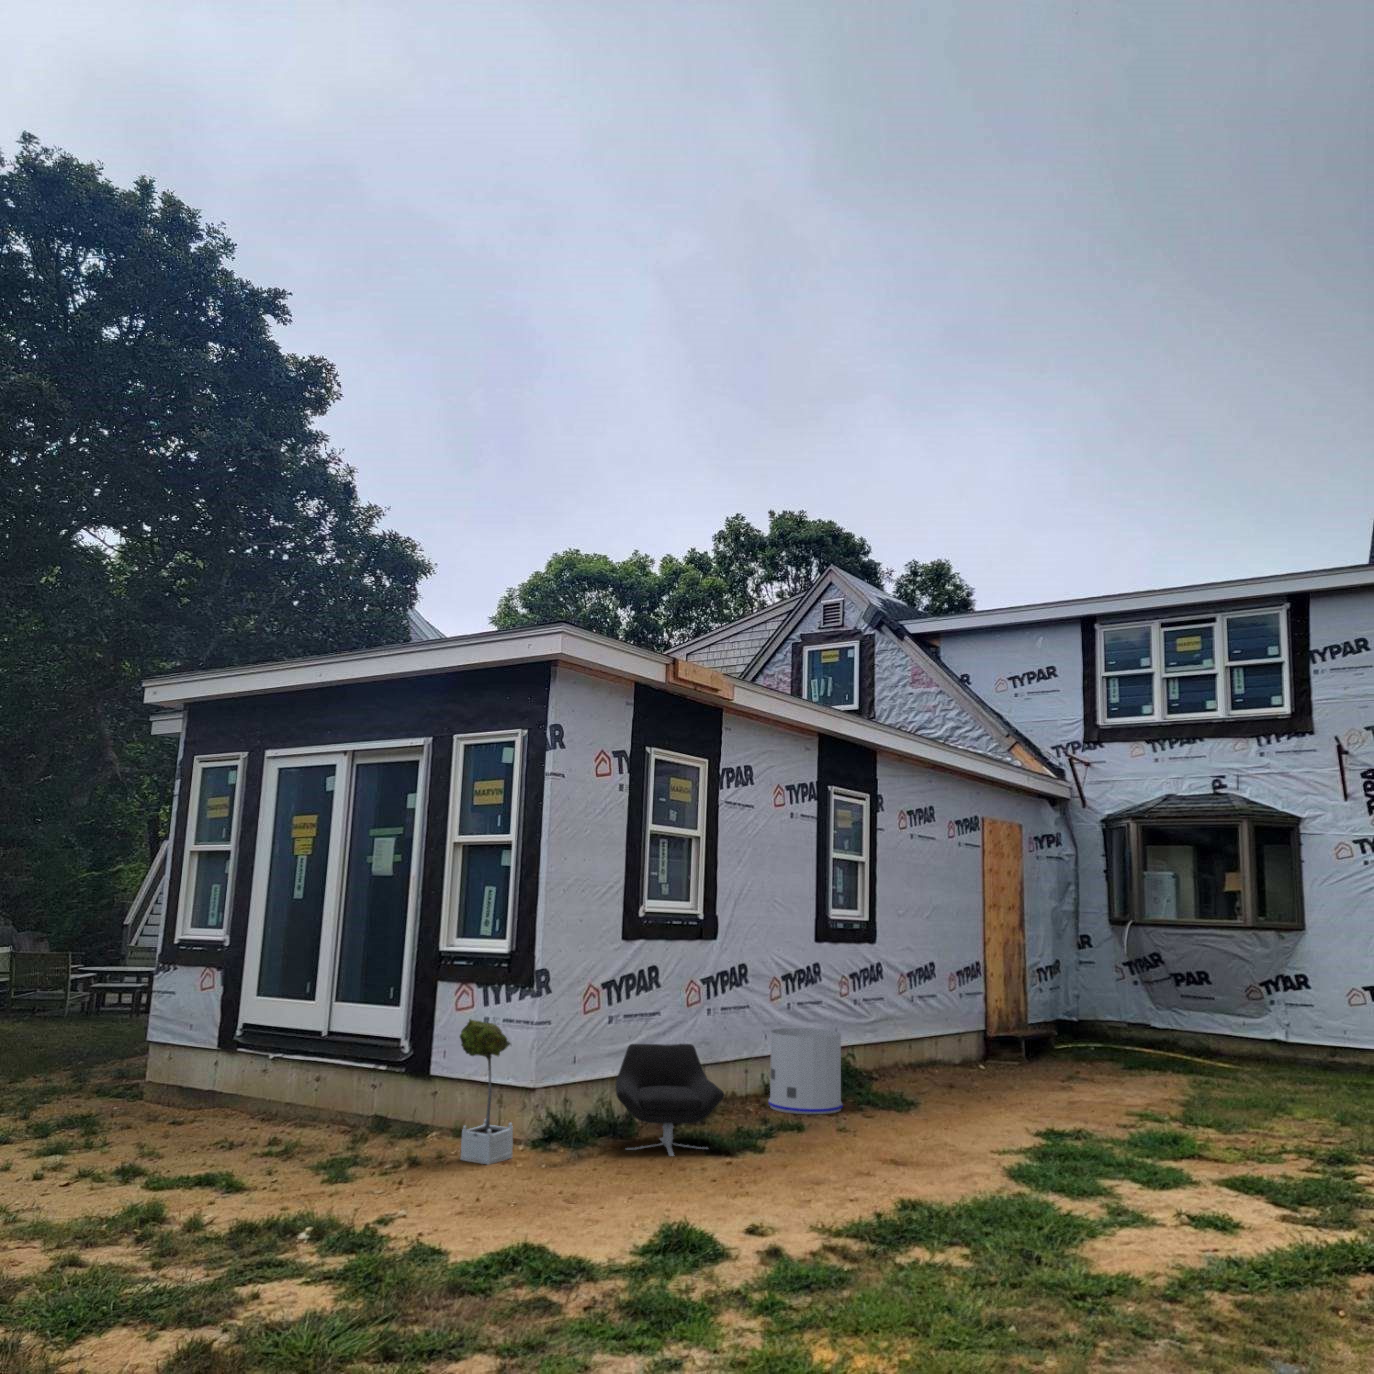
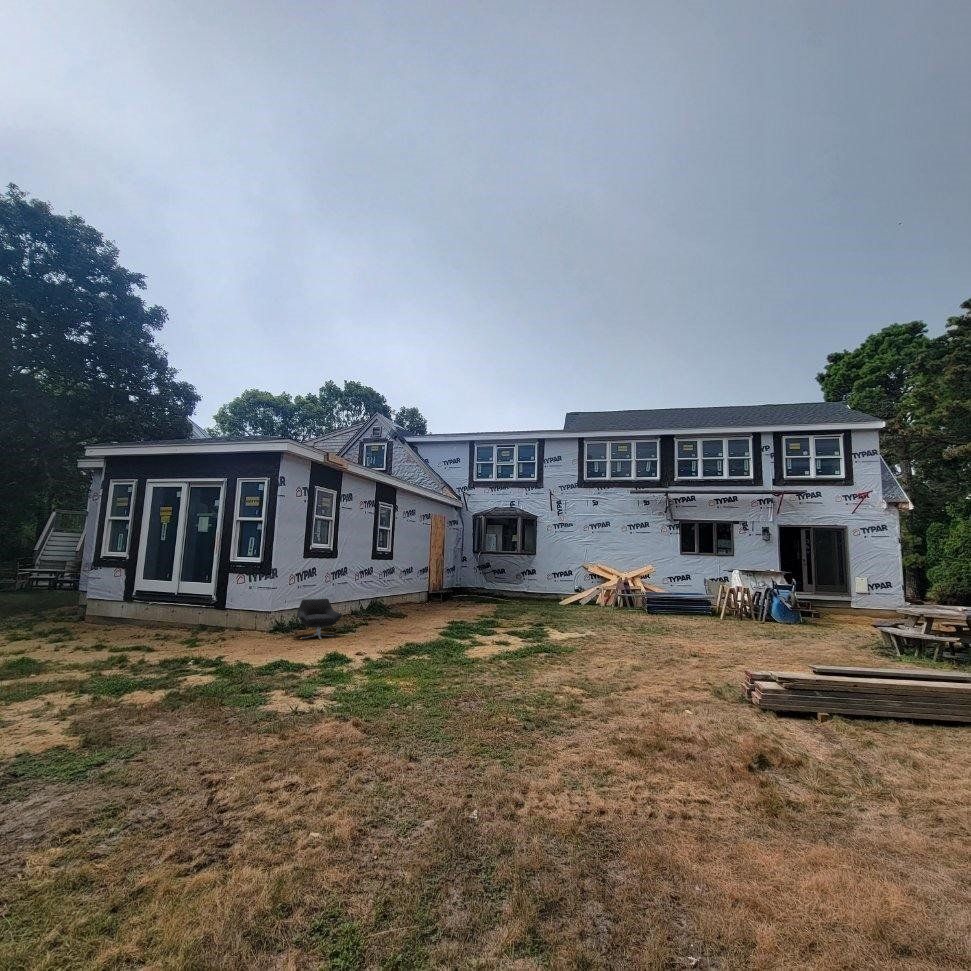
potted tree: present [460,1019,513,1164] -> none [234,592,257,647]
trash can: present [769,1028,843,1114] -> none [352,592,381,623]

